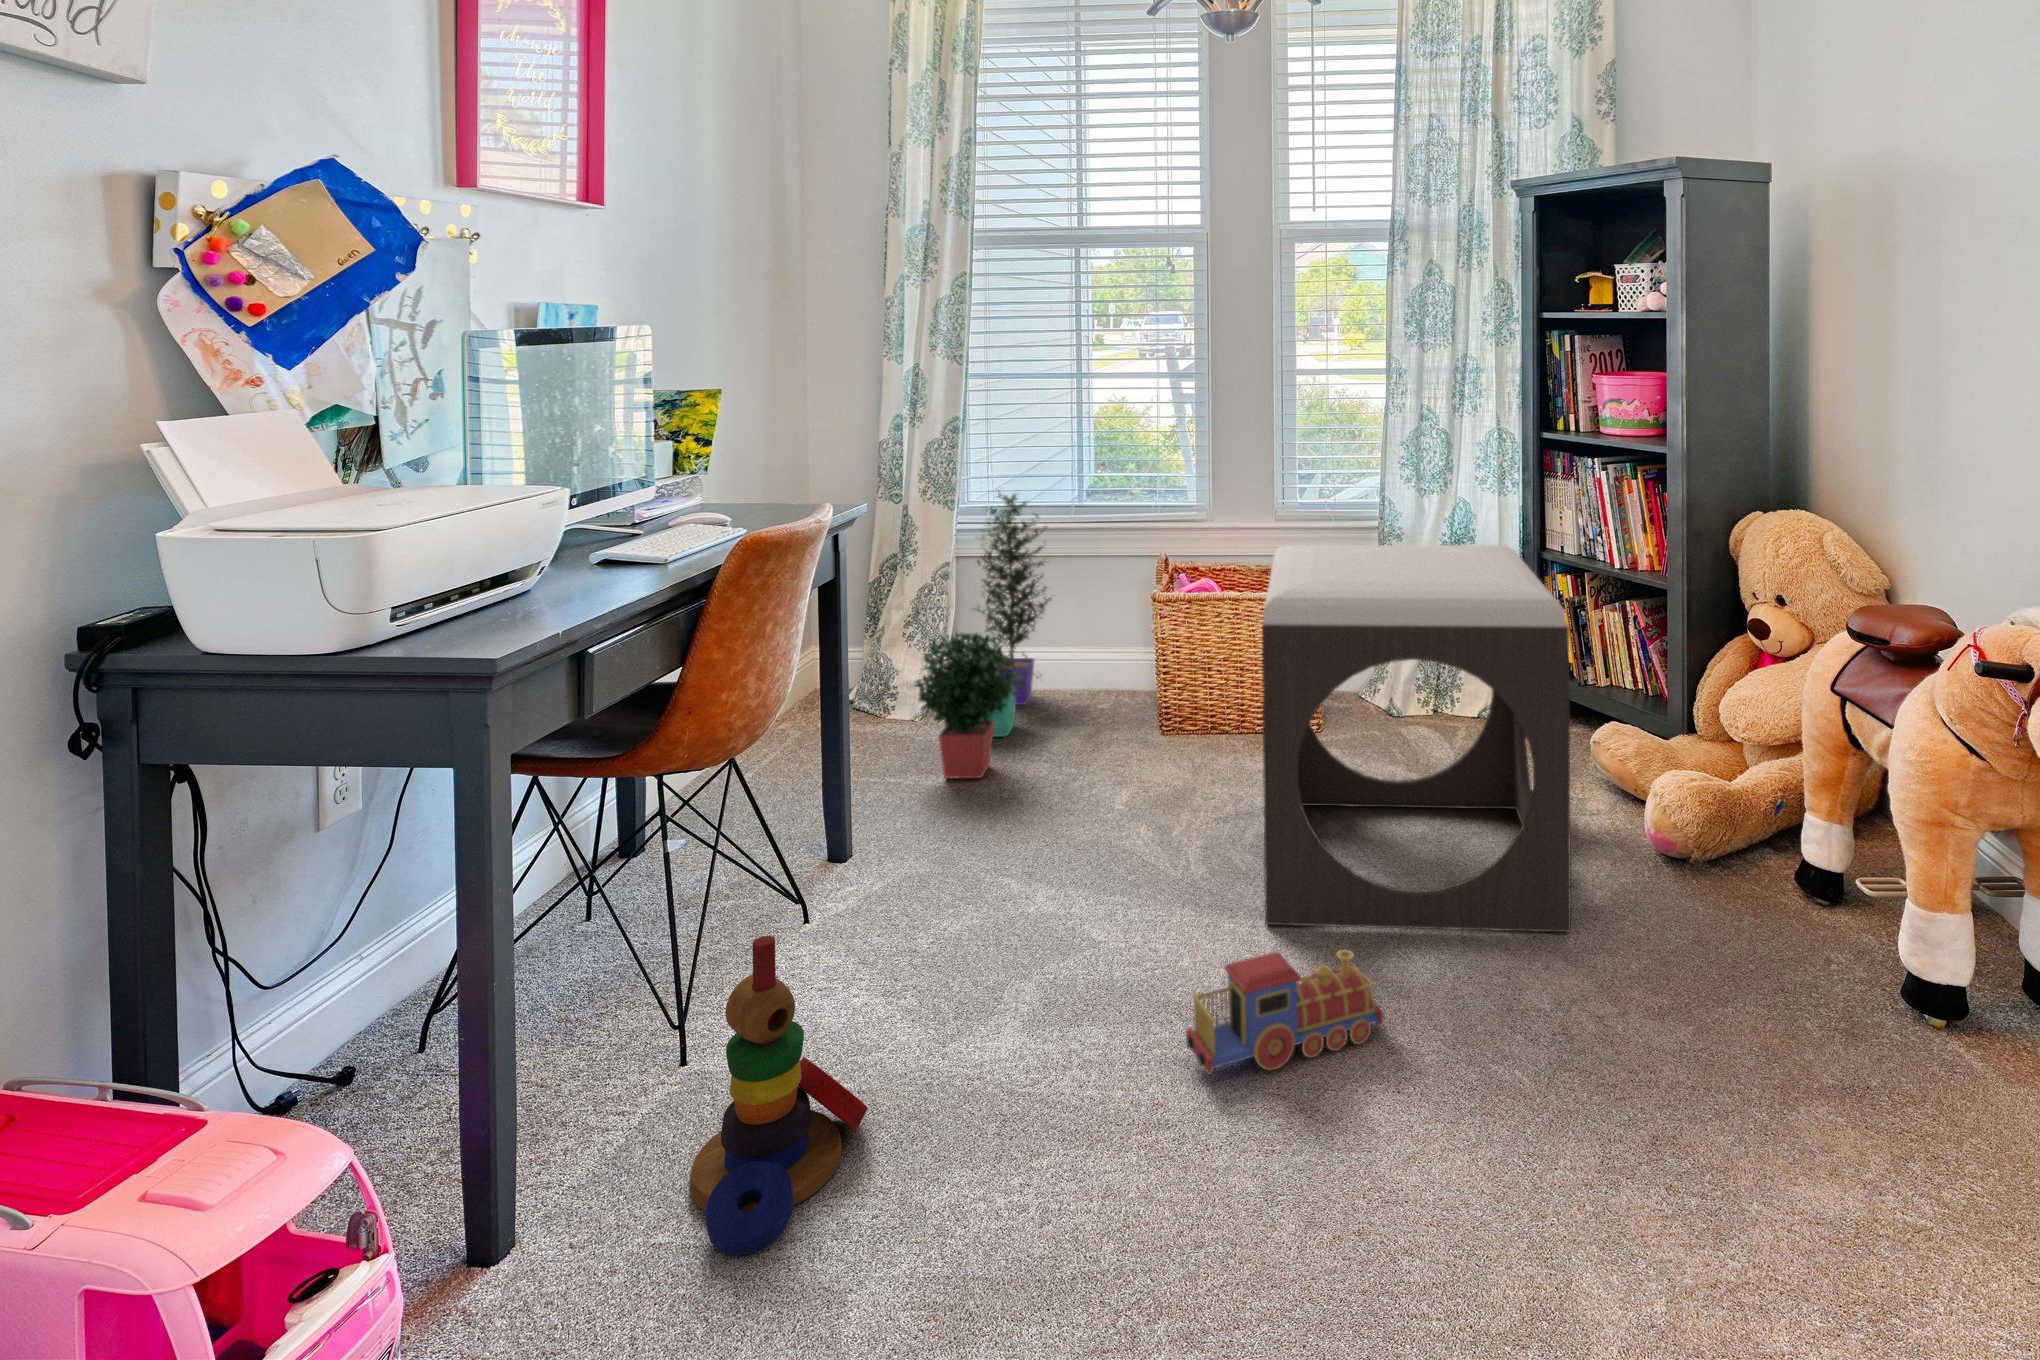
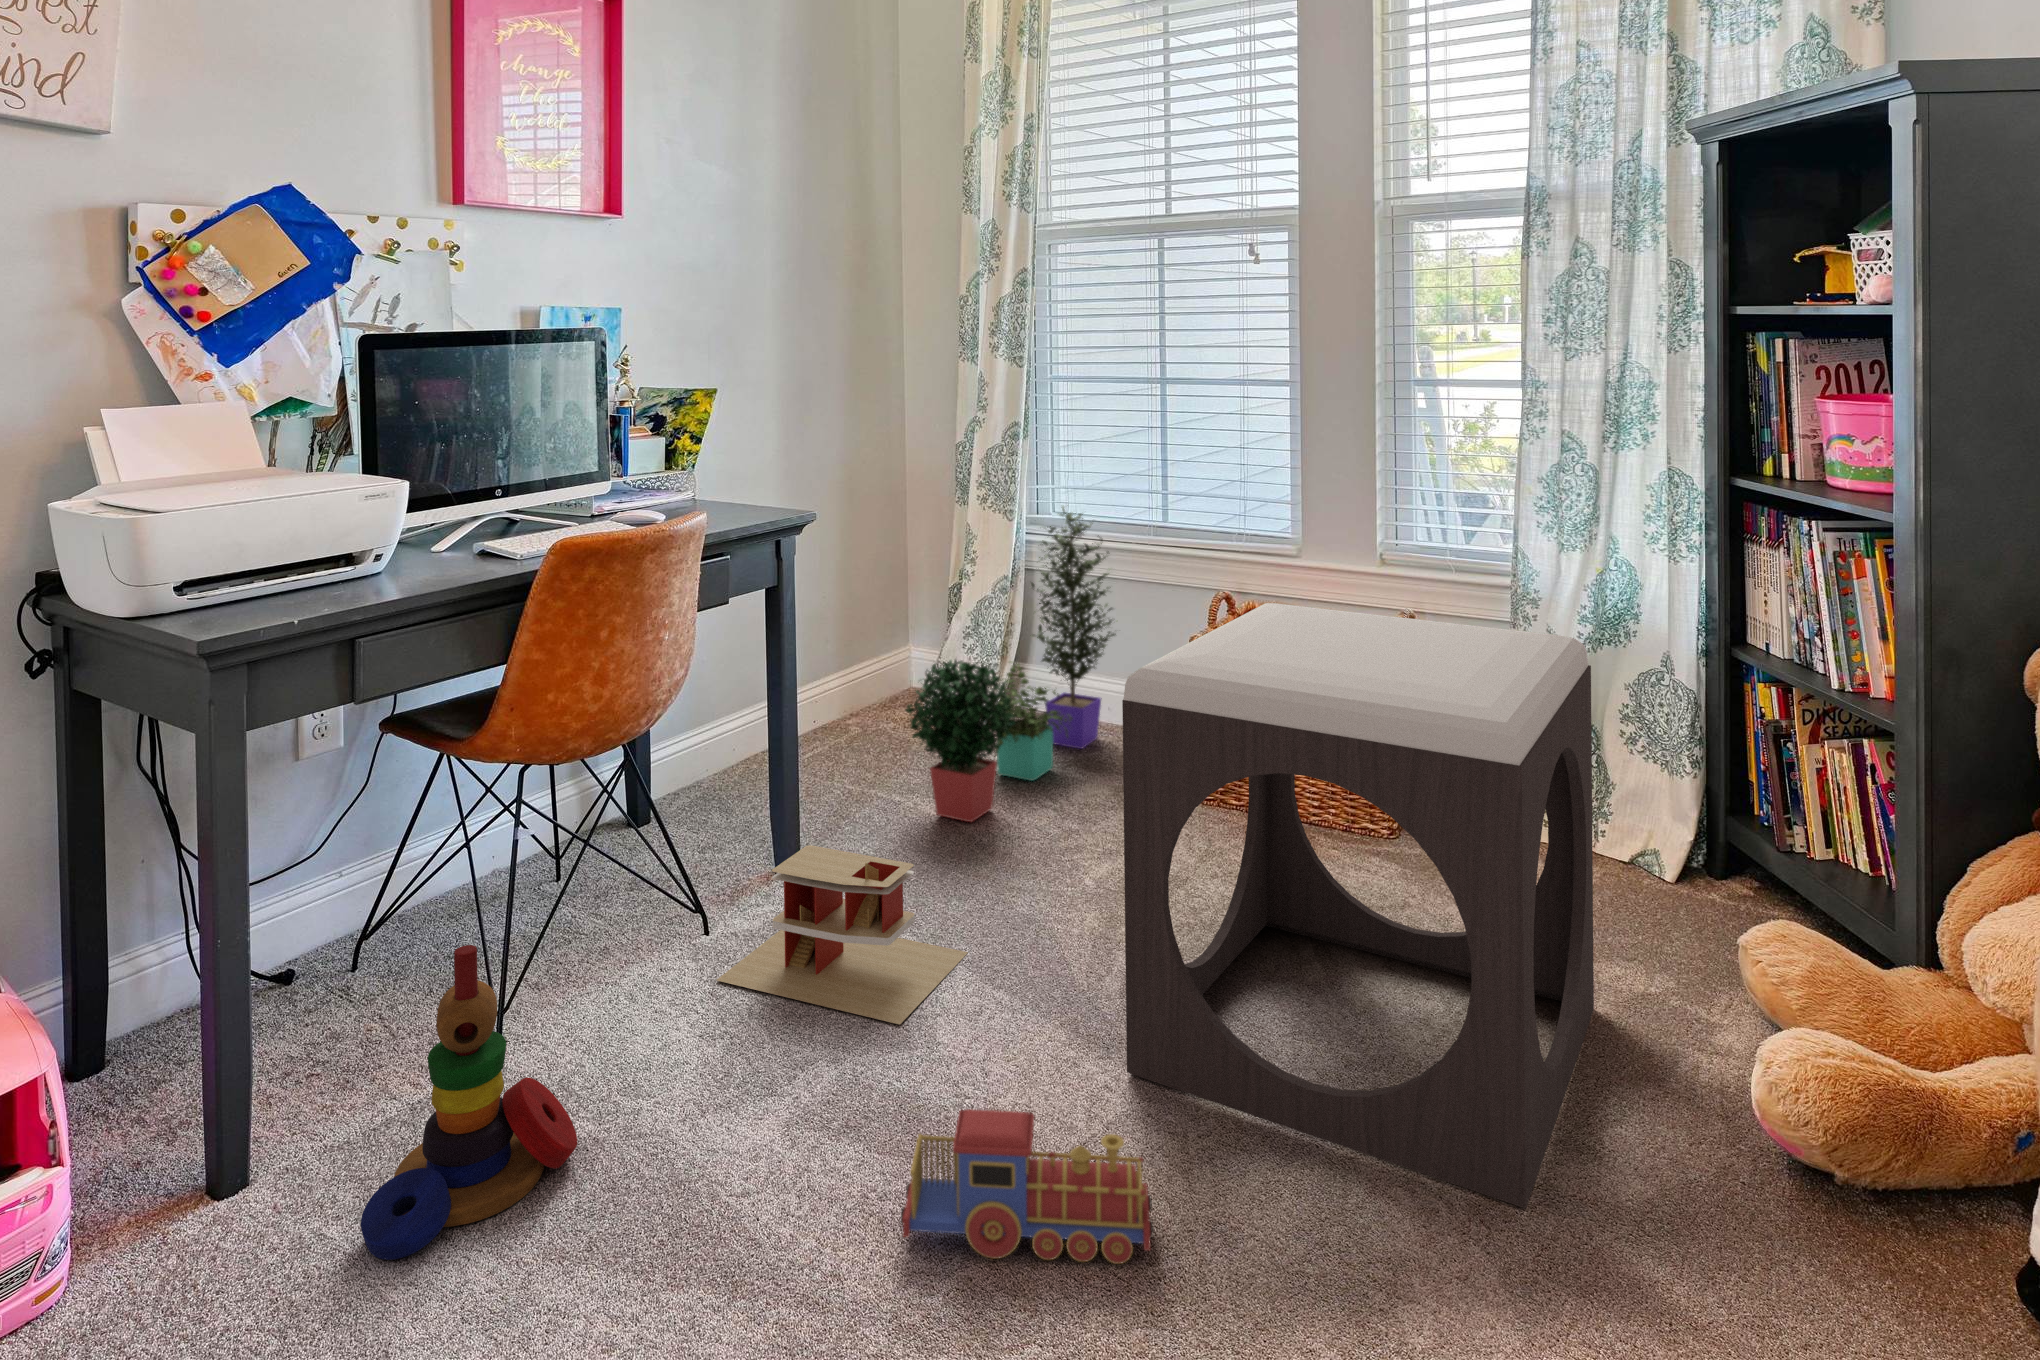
toy house: none [859,805,1067,951] -> present [717,845,968,1025]

